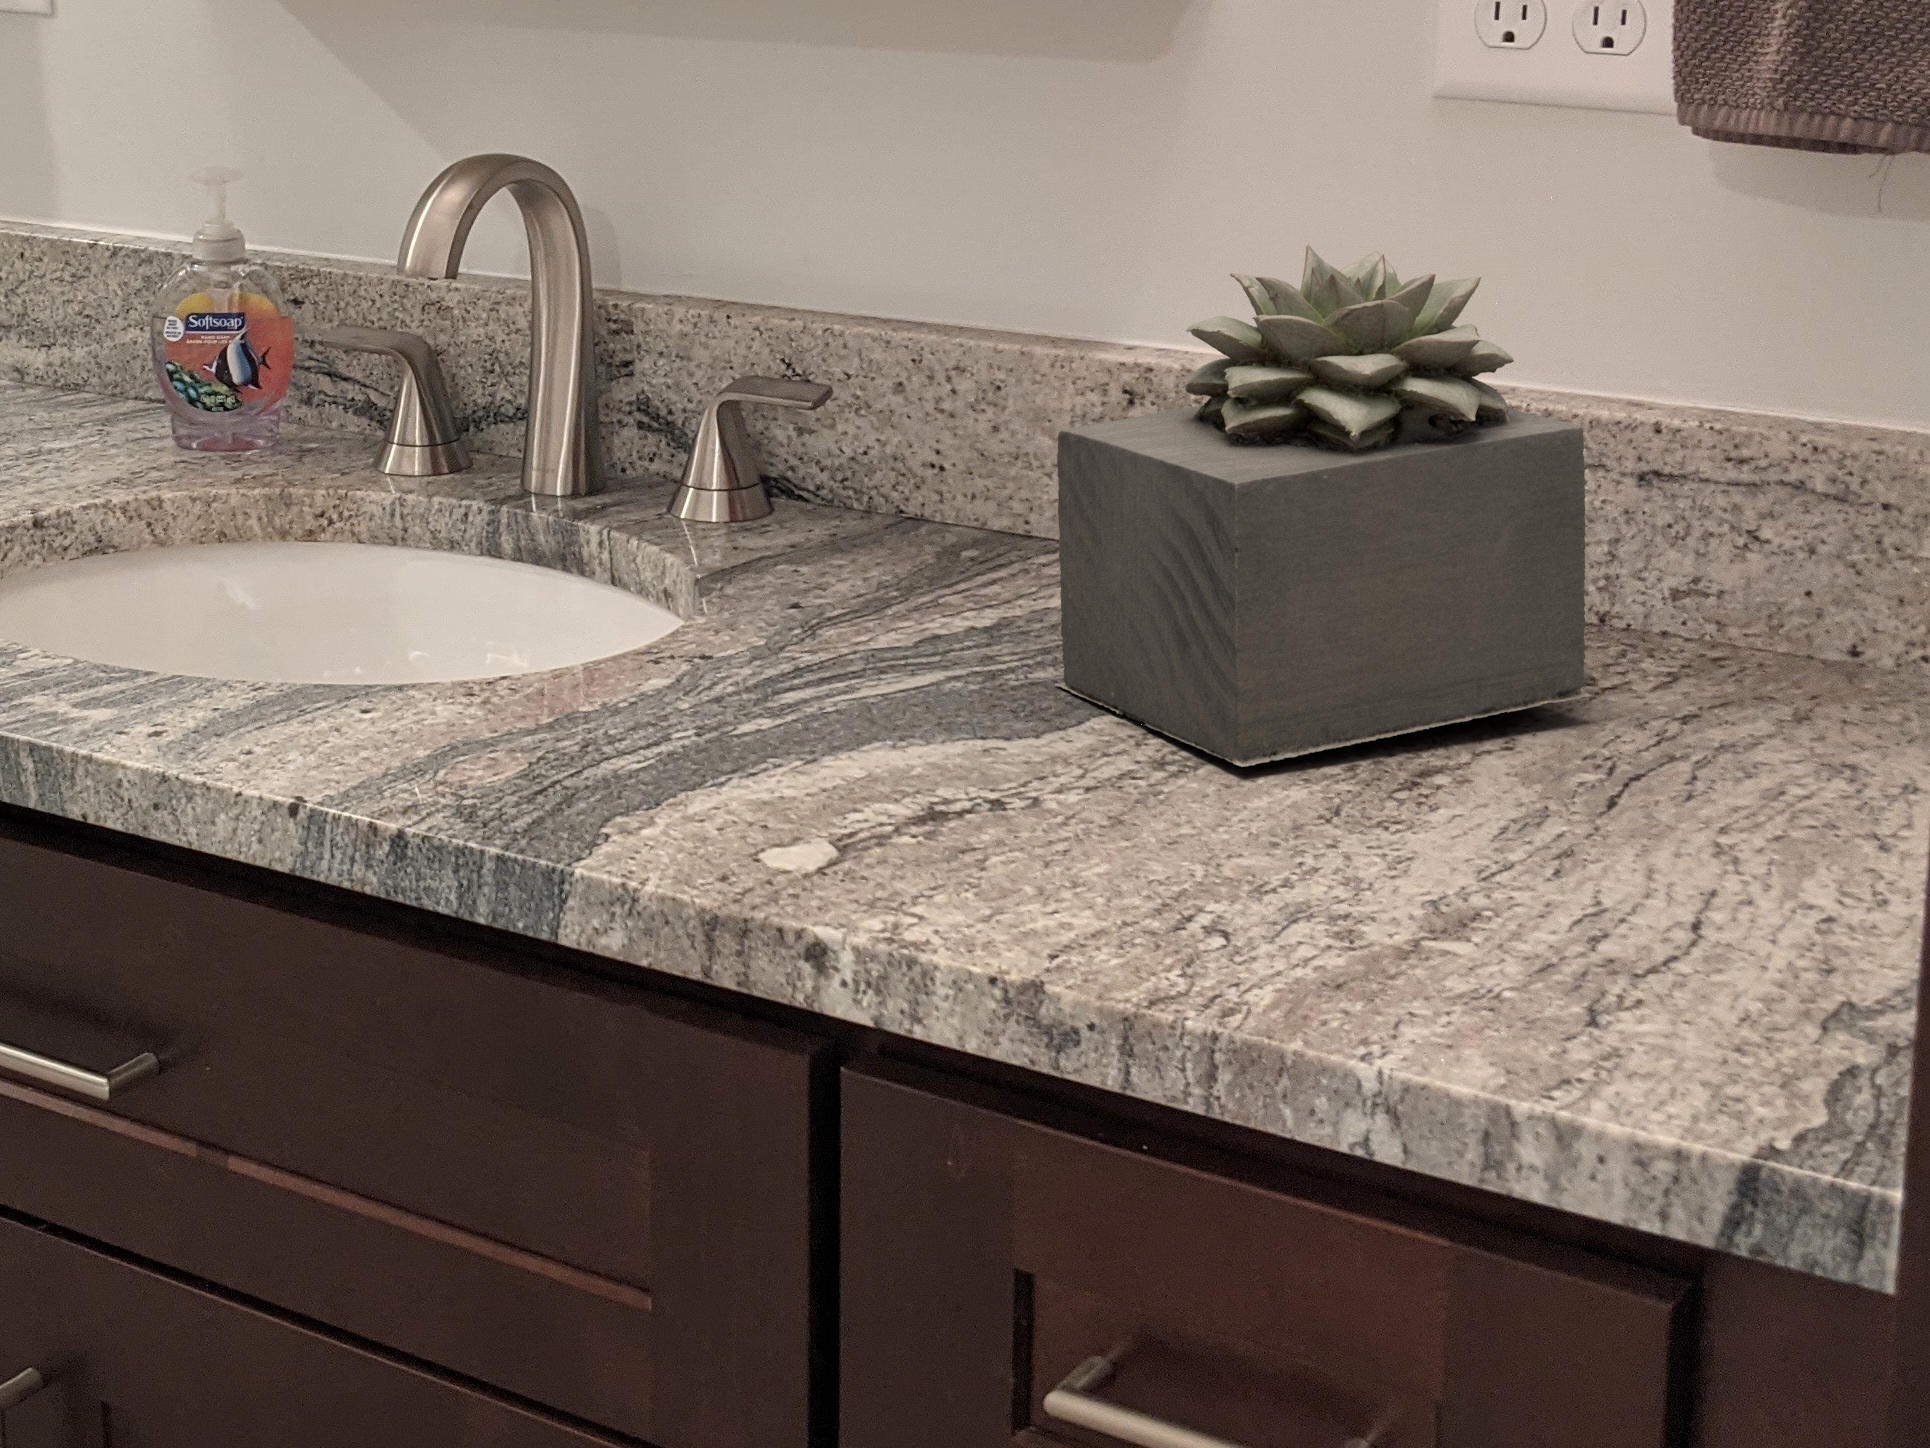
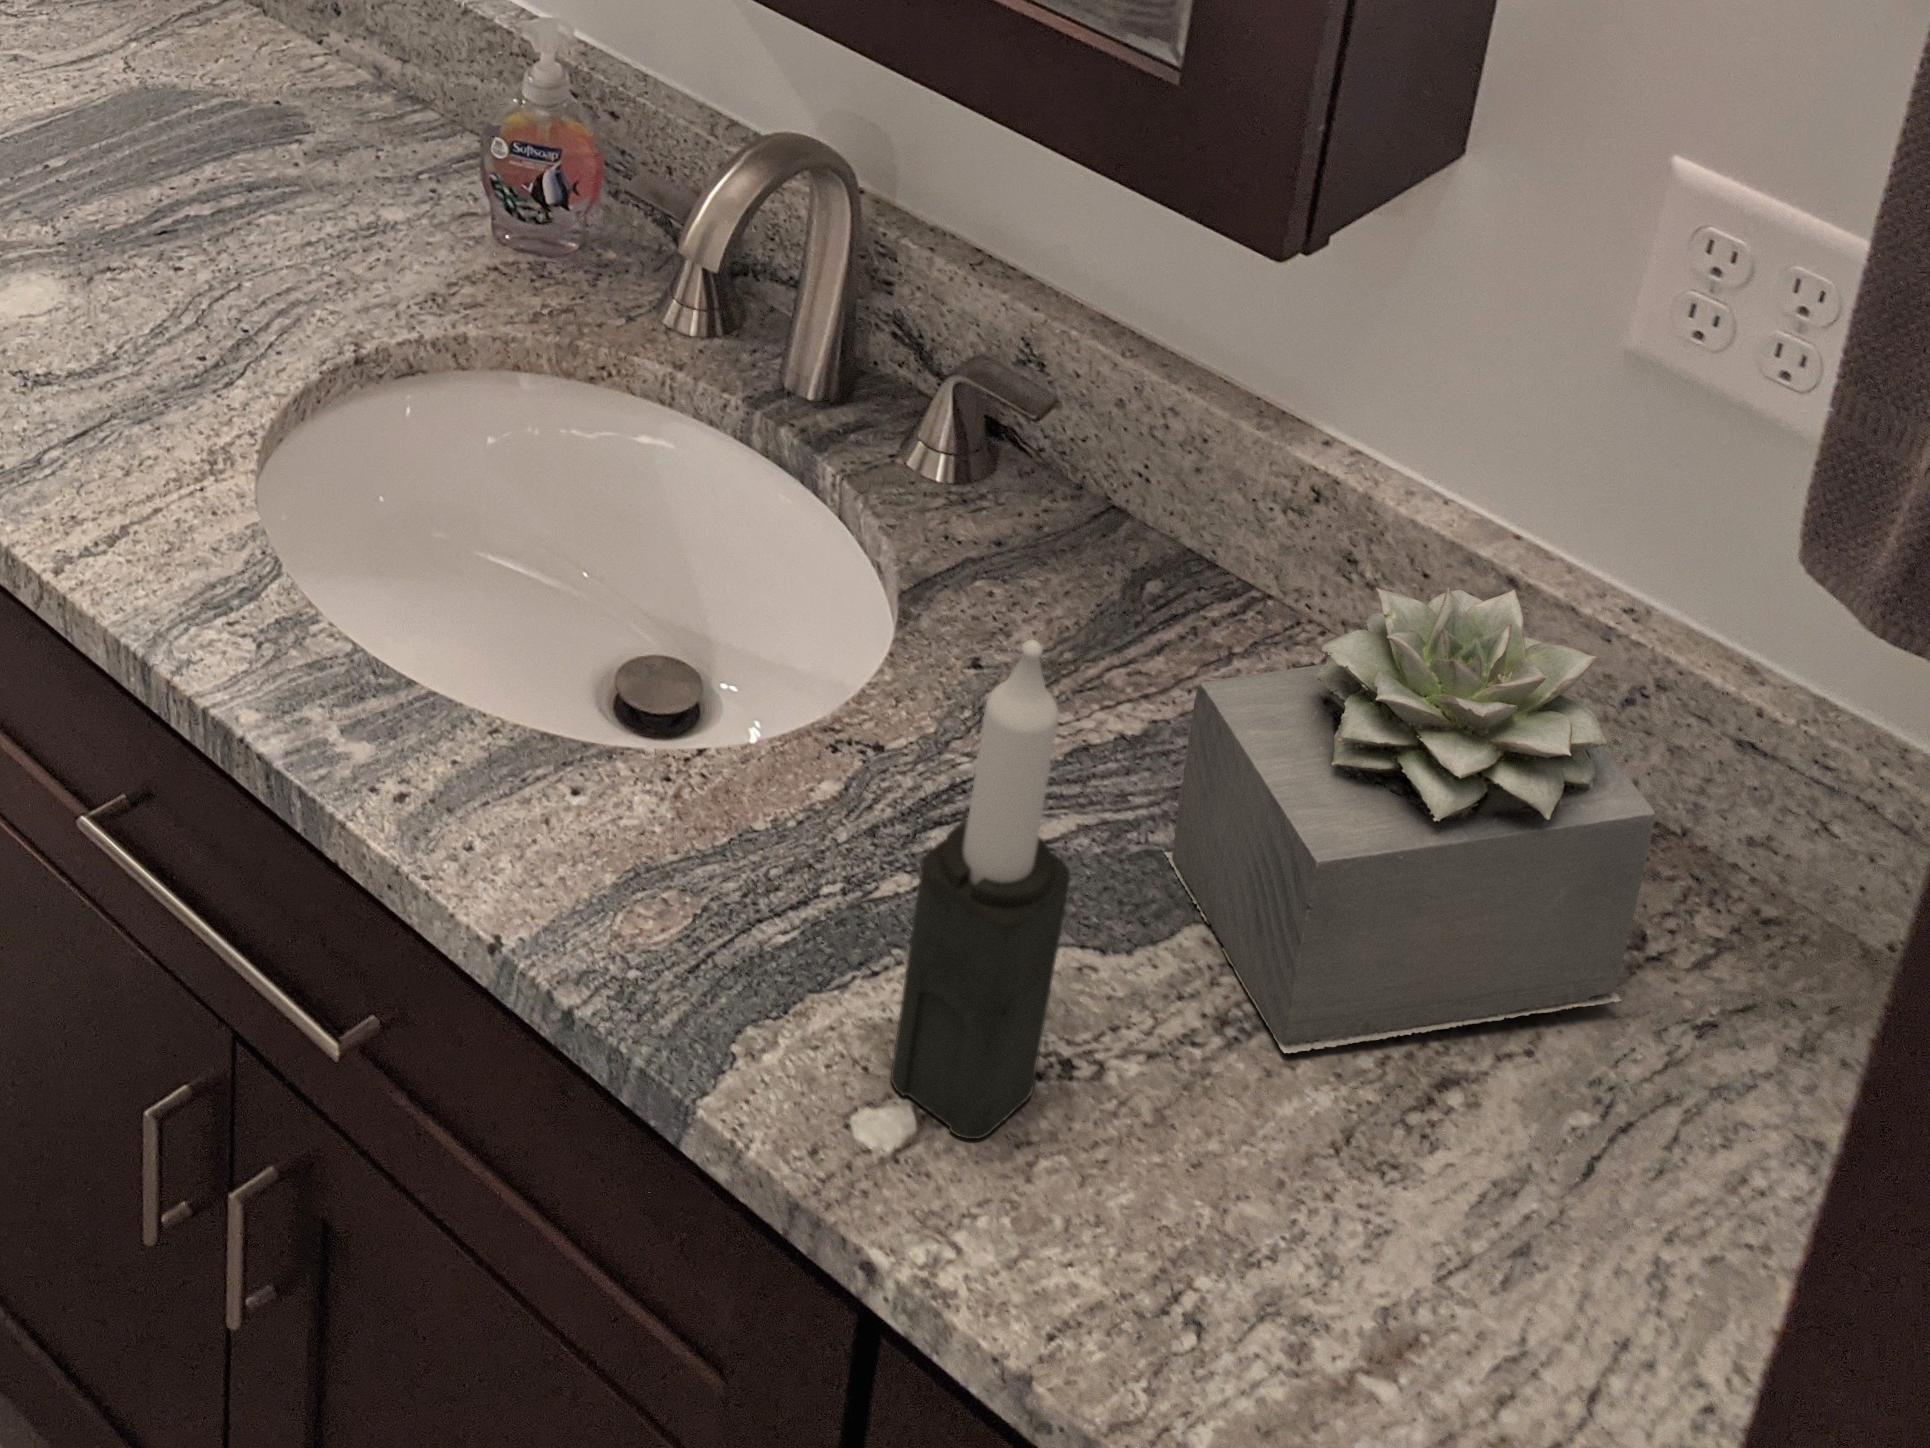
candle: none [793,130,968,853] -> present [891,640,1071,1139]

